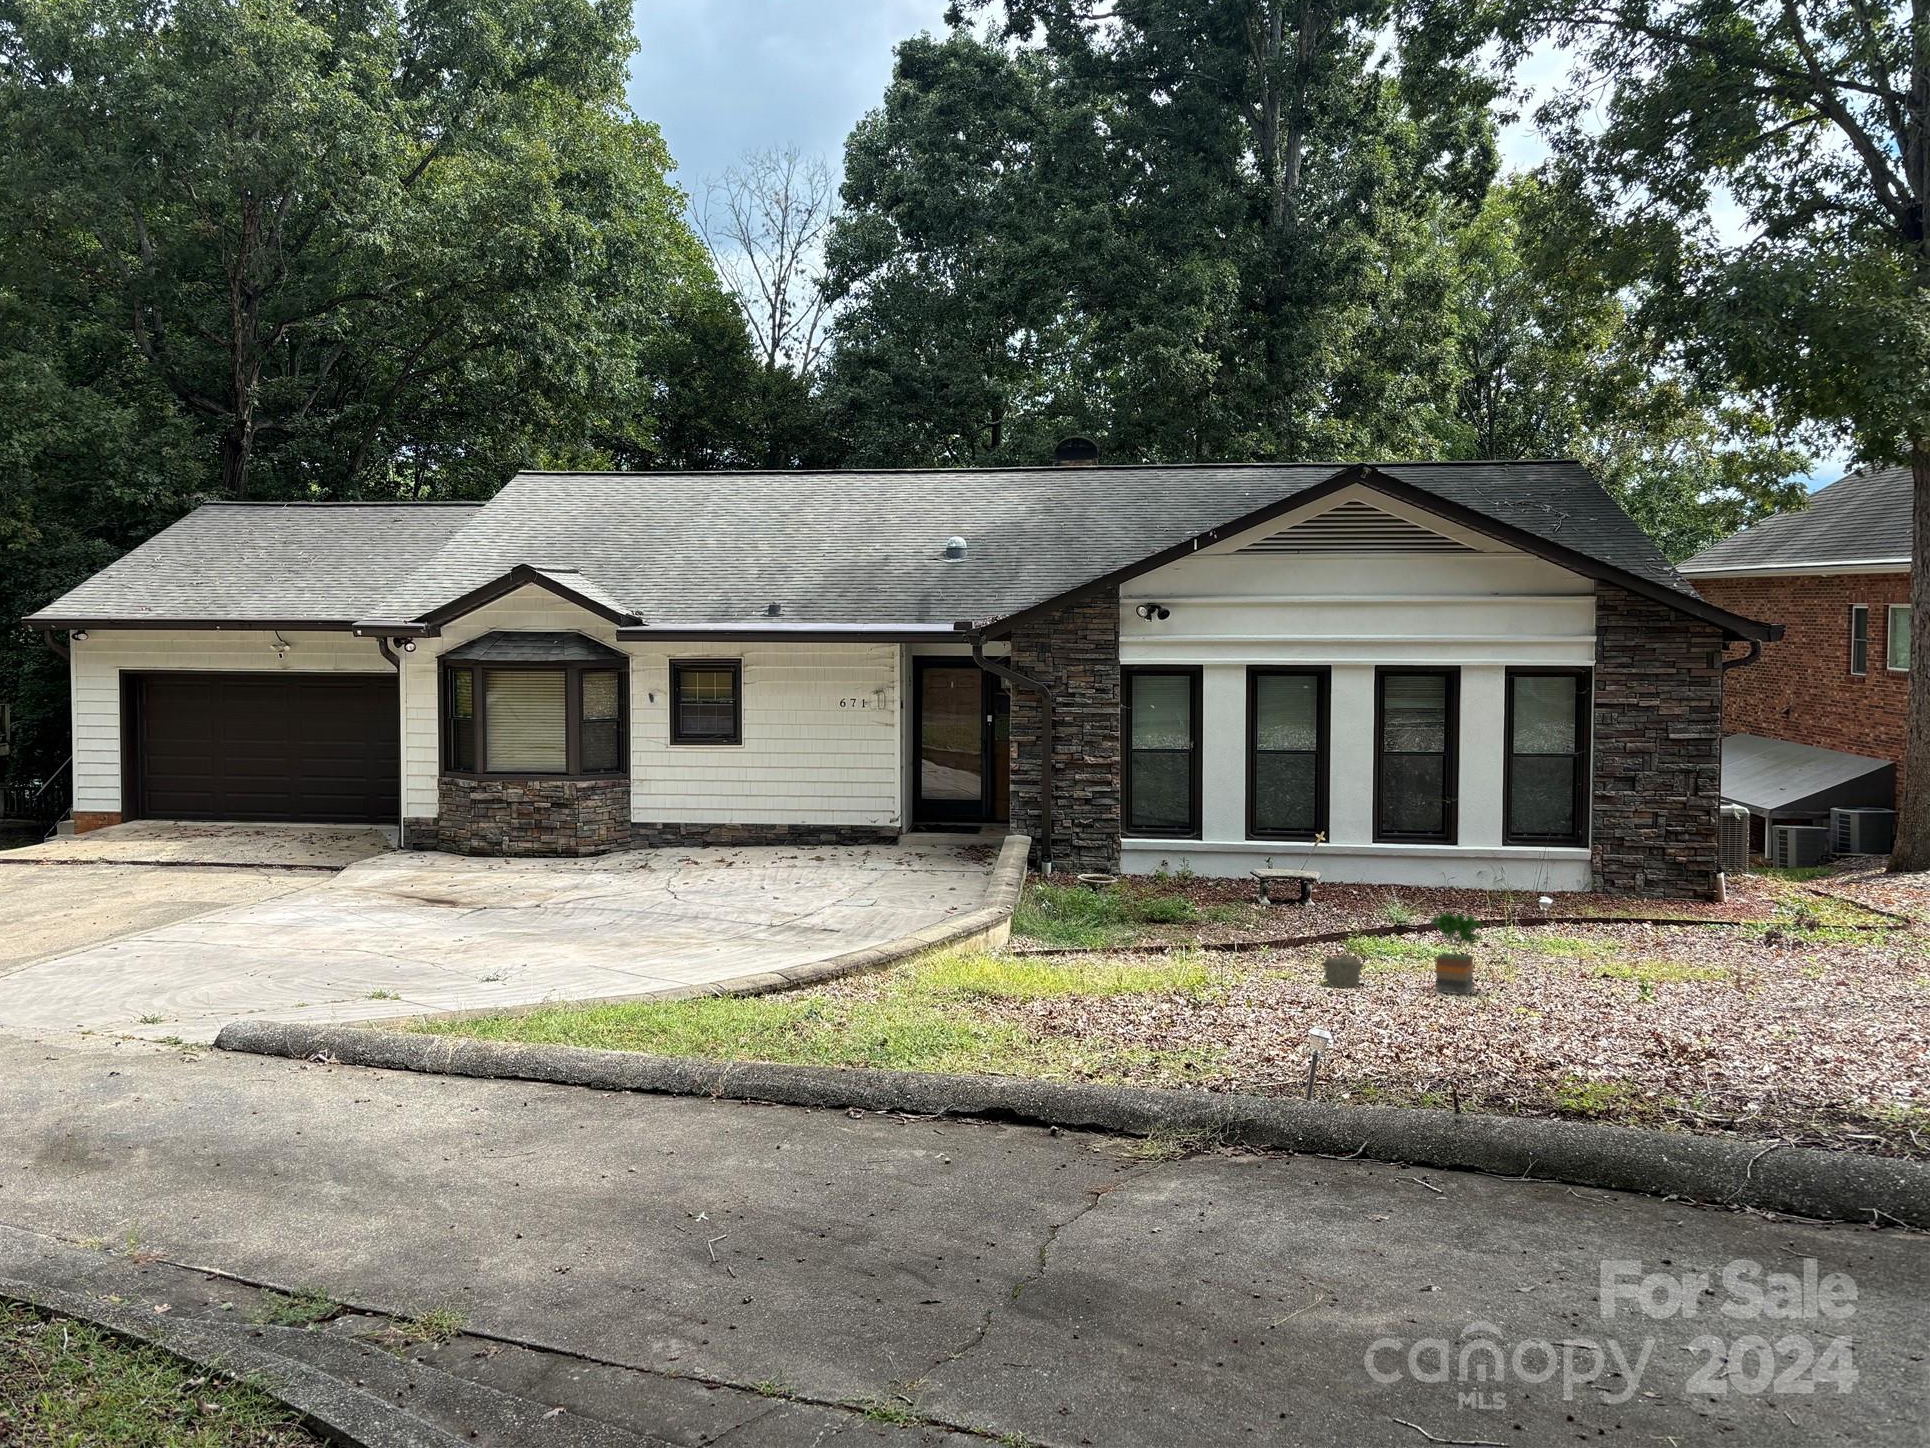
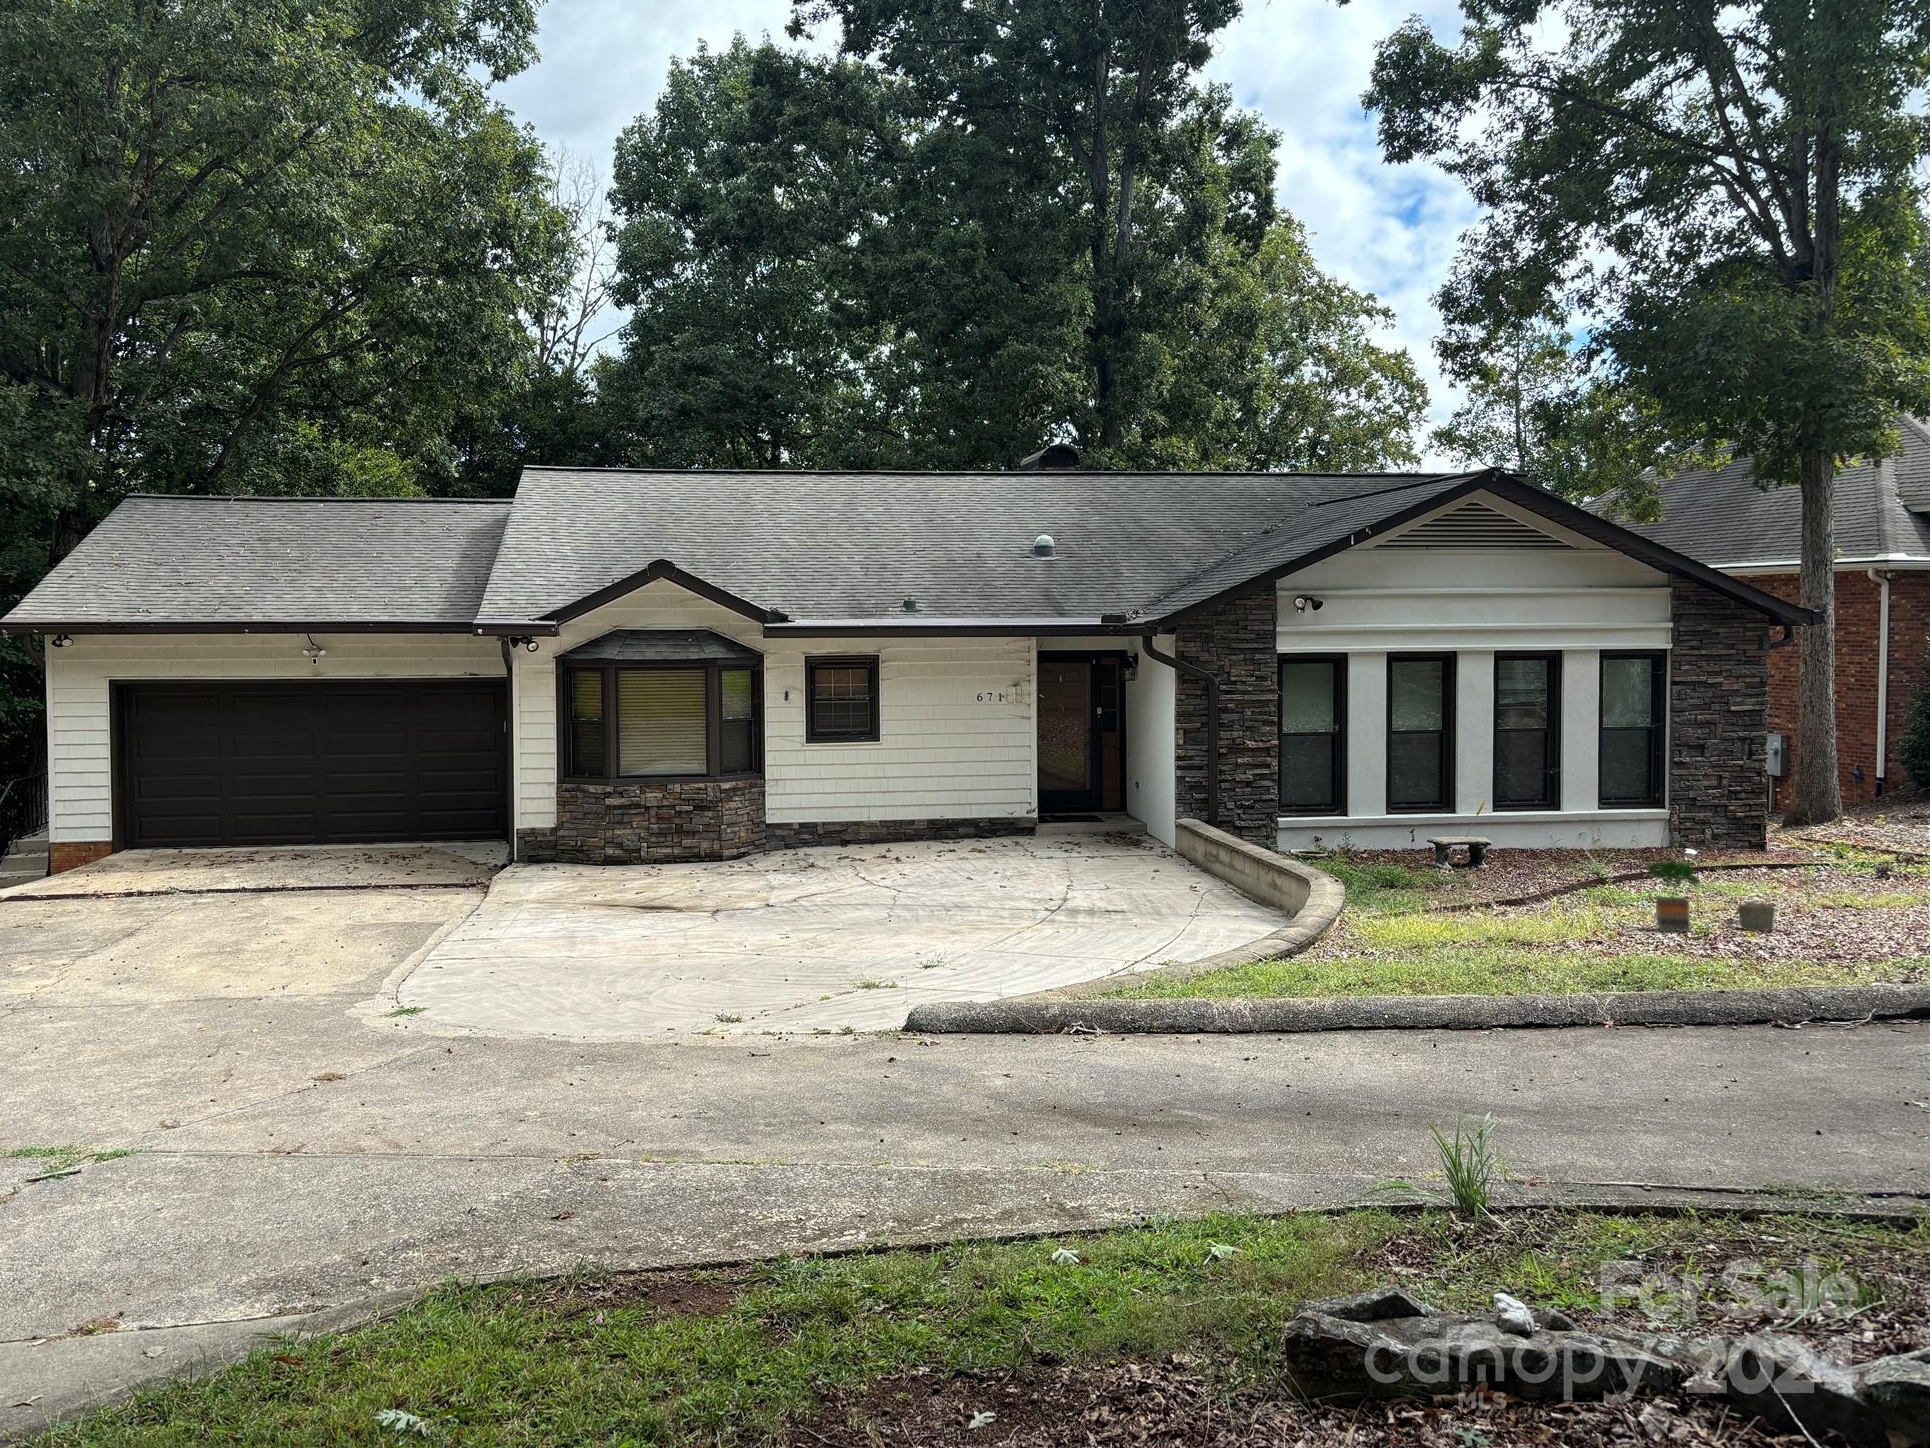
potted tree: present [1430,912,1481,994] -> present [1647,861,1700,931]

